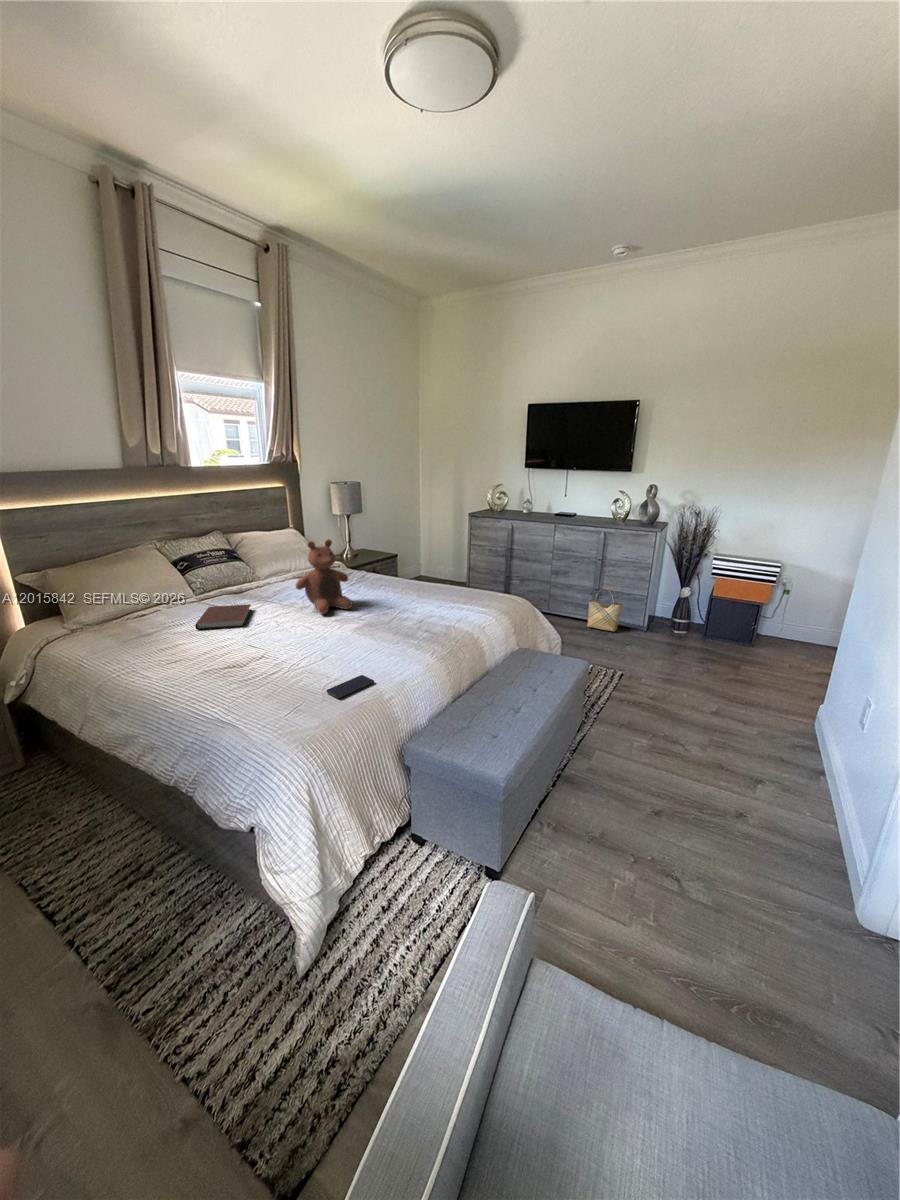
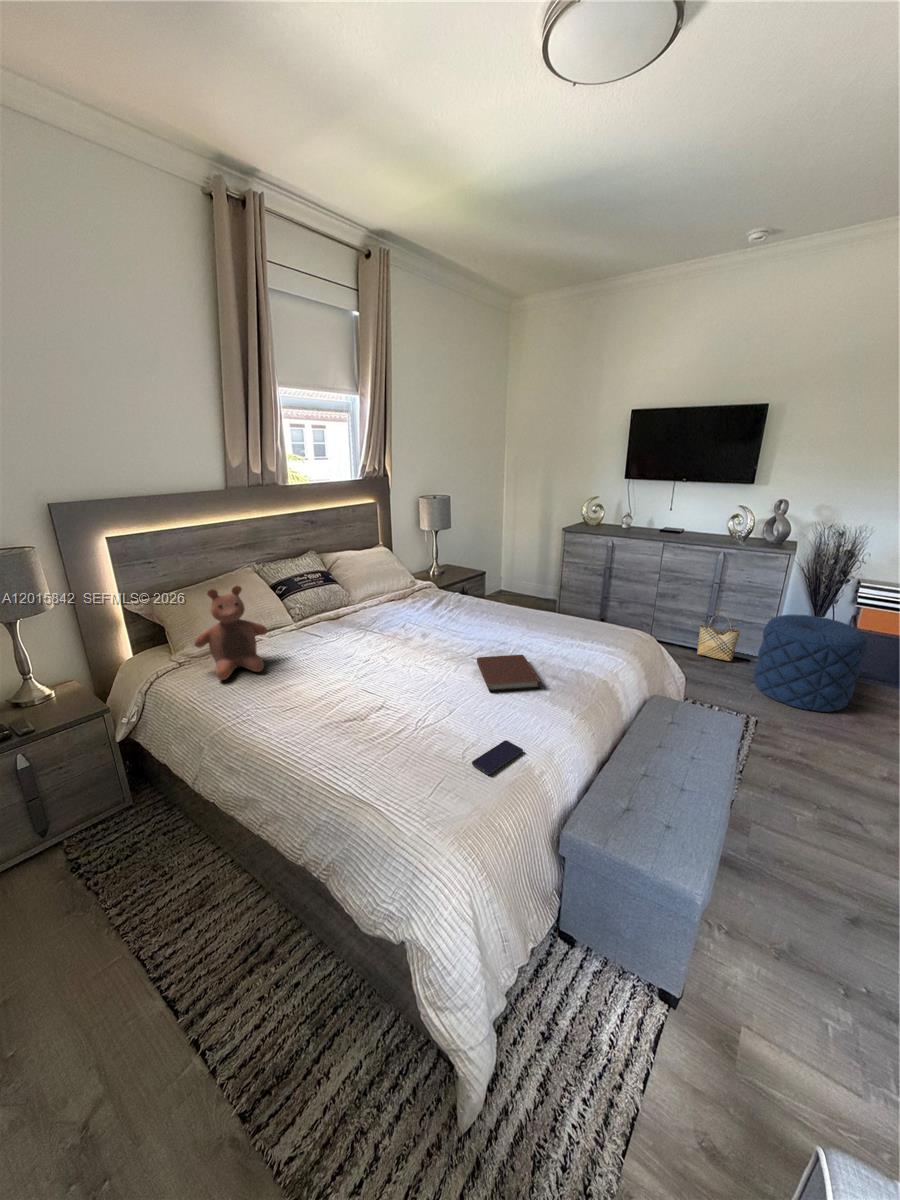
stuffed bear: present [296,539,352,614] -> present [194,586,267,680]
pouf: none [629,586,714,668] -> present [754,615,867,712]
notebook: present [195,604,251,630] -> present [477,655,541,692]

